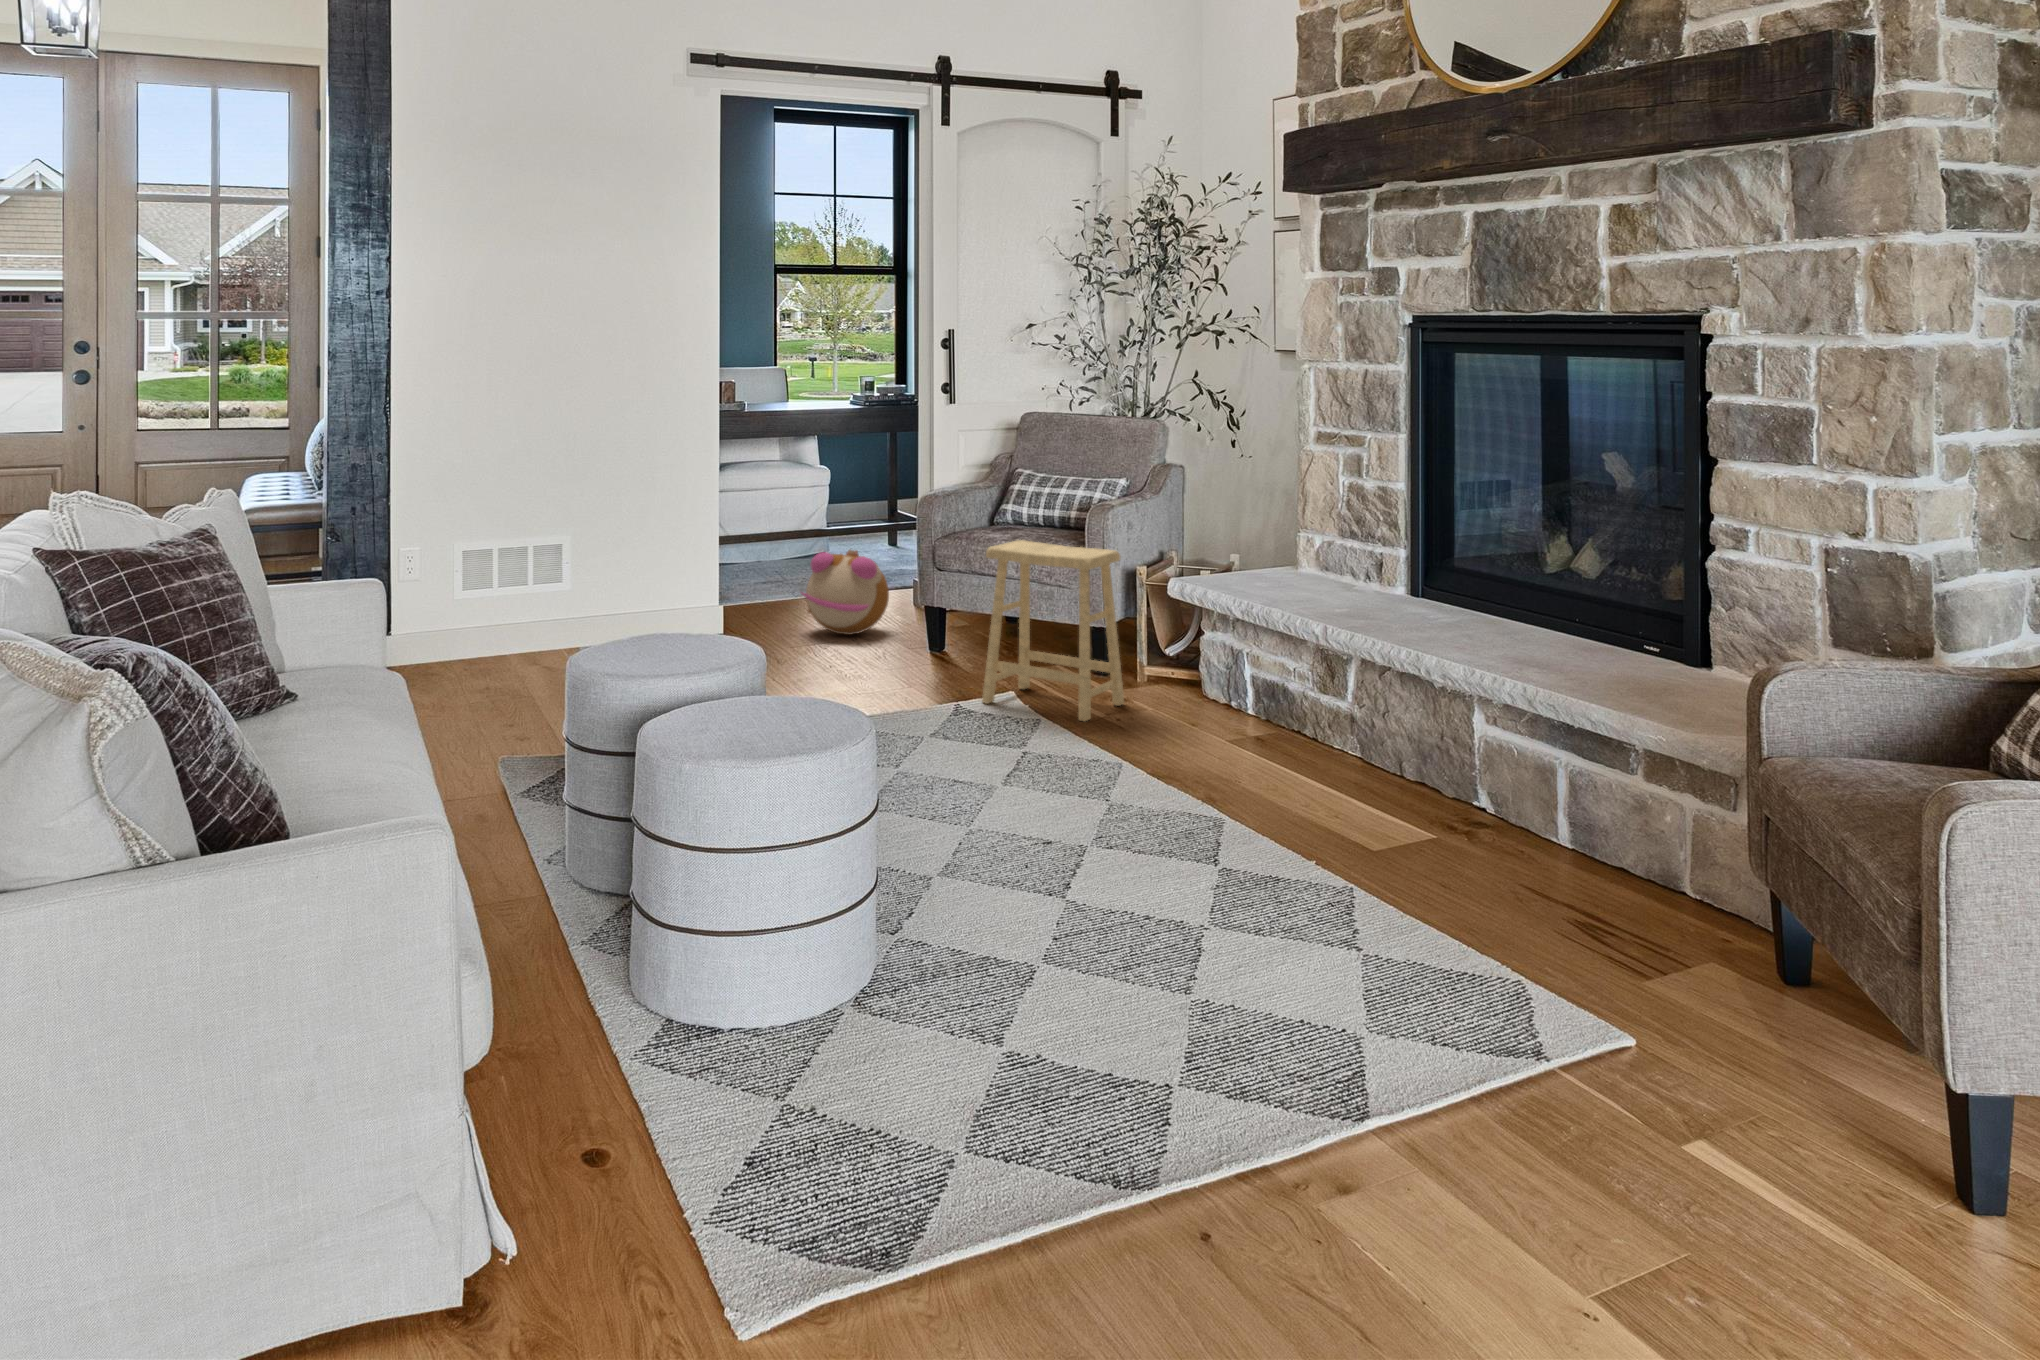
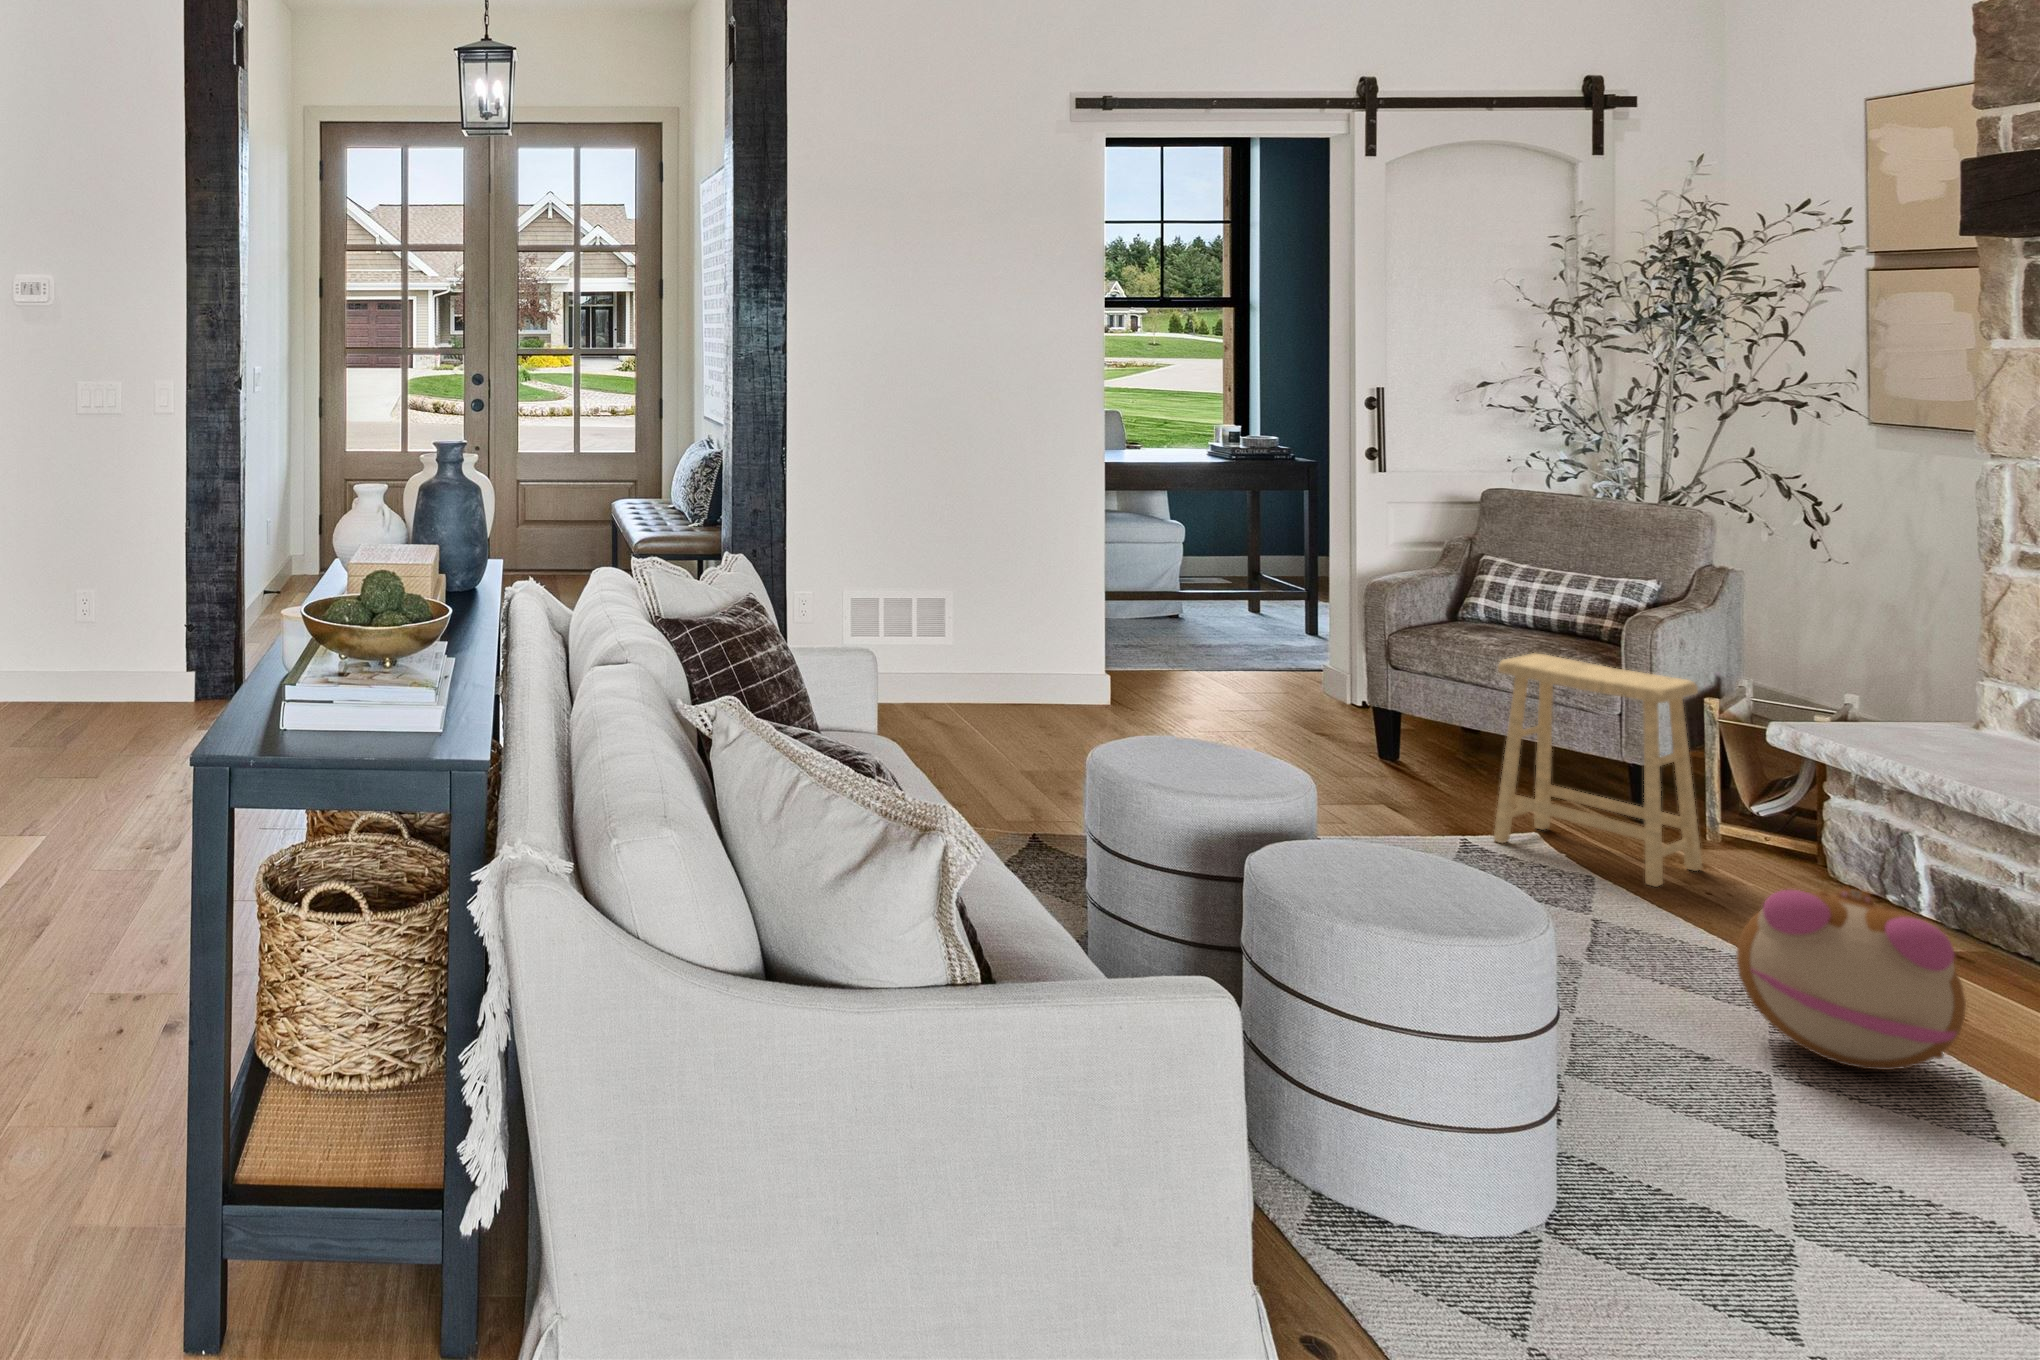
plush toy: present [801,550,889,635] -> present [1736,886,1966,1070]

